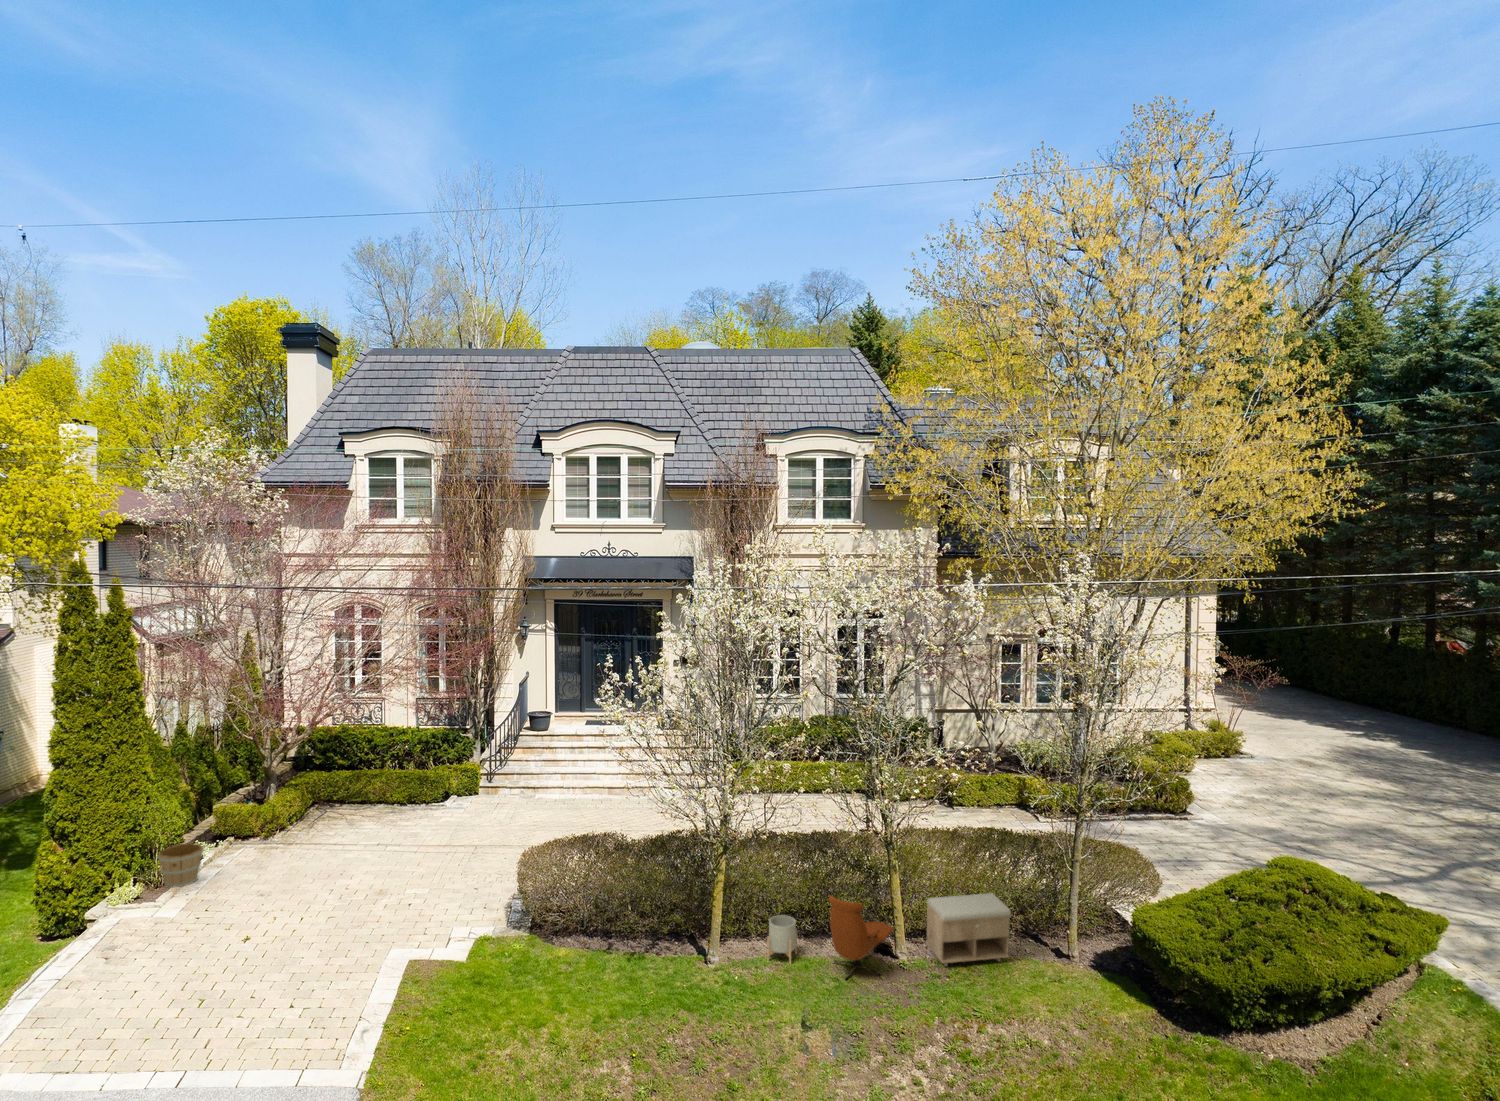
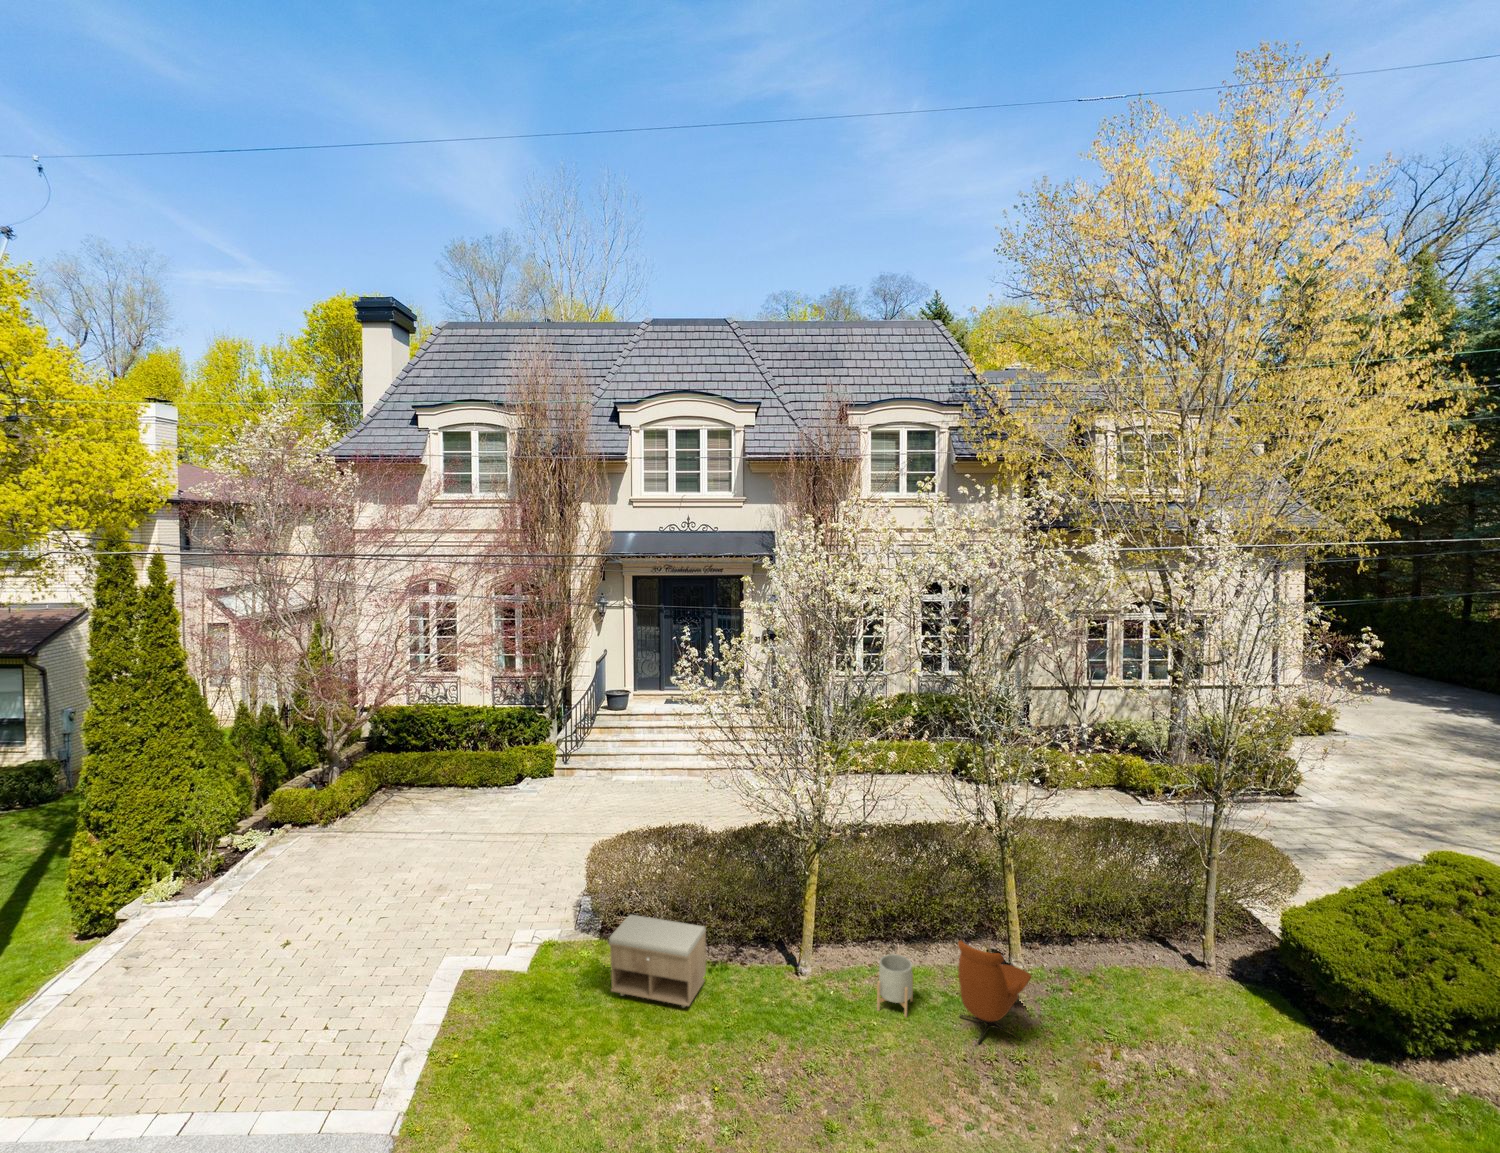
wooden bucket: present [157,843,204,887] -> none [206,832,256,881]
storage bench: present [927,893,1011,966] -> present [609,915,706,1007]

